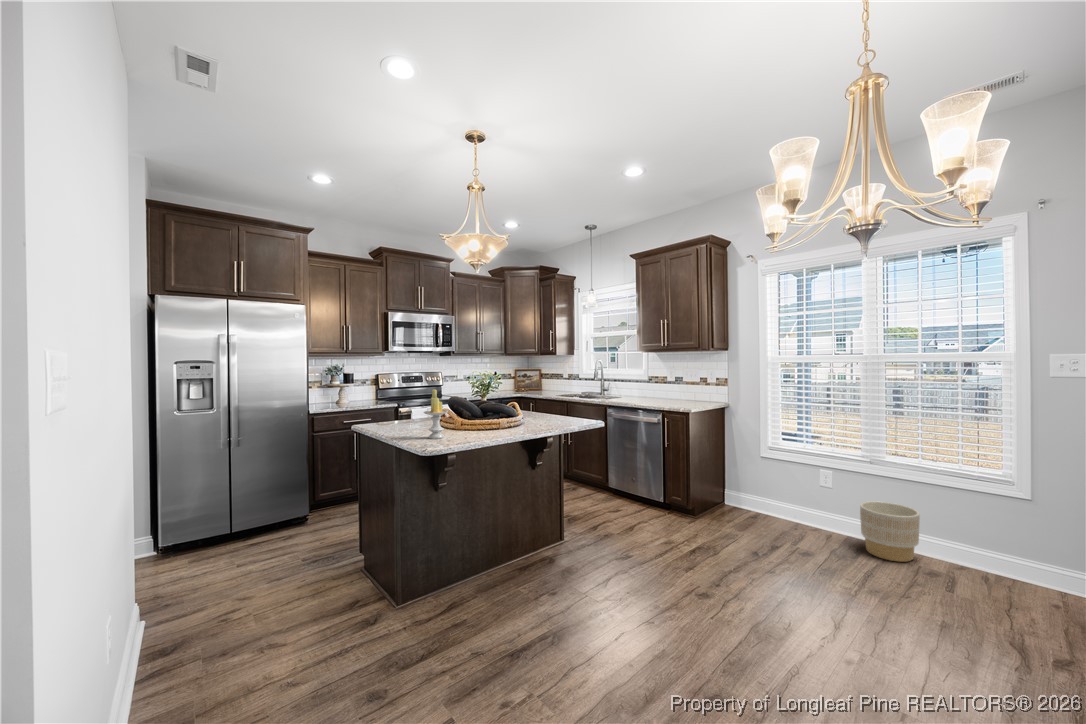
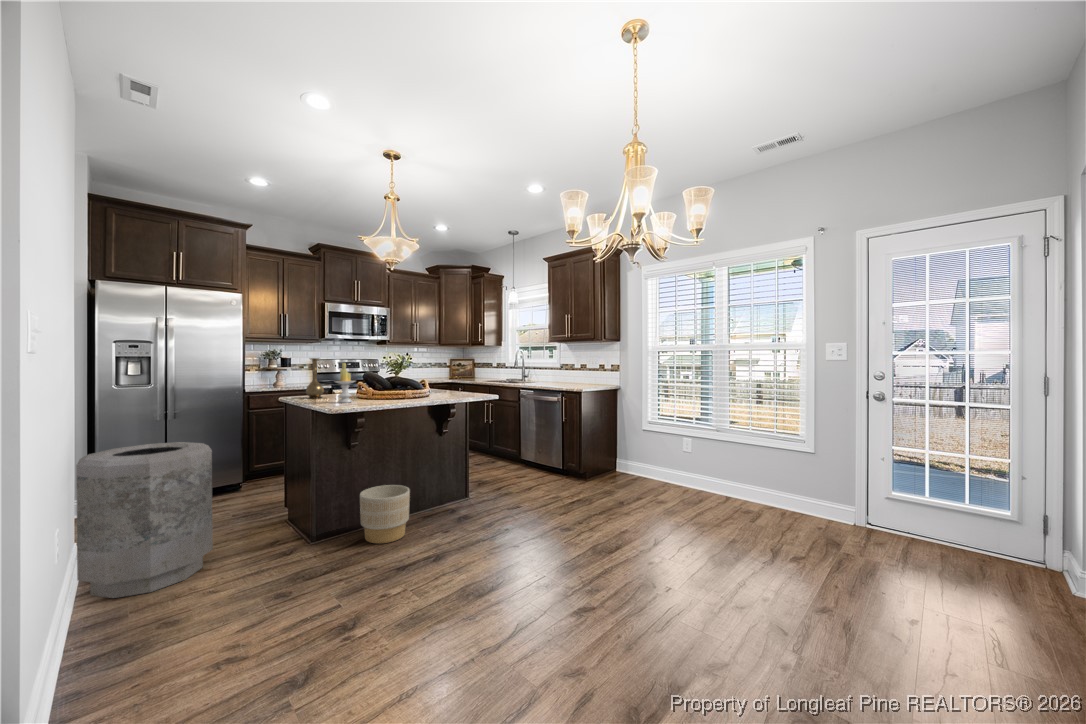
vase: none [385,381,405,429] -> present [306,358,324,398]
trash can: none [135,485,288,687] -> present [76,442,213,598]
planter: present [860,501,920,562] -> present [360,485,410,544]

